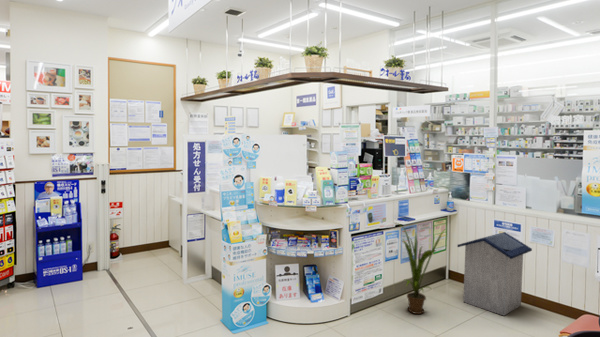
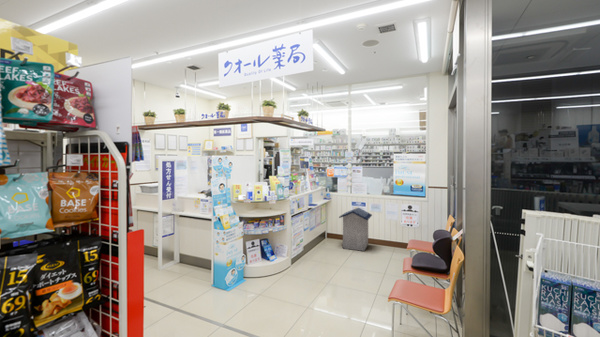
house plant: present [403,229,445,314] -> none [309,207,338,258]

